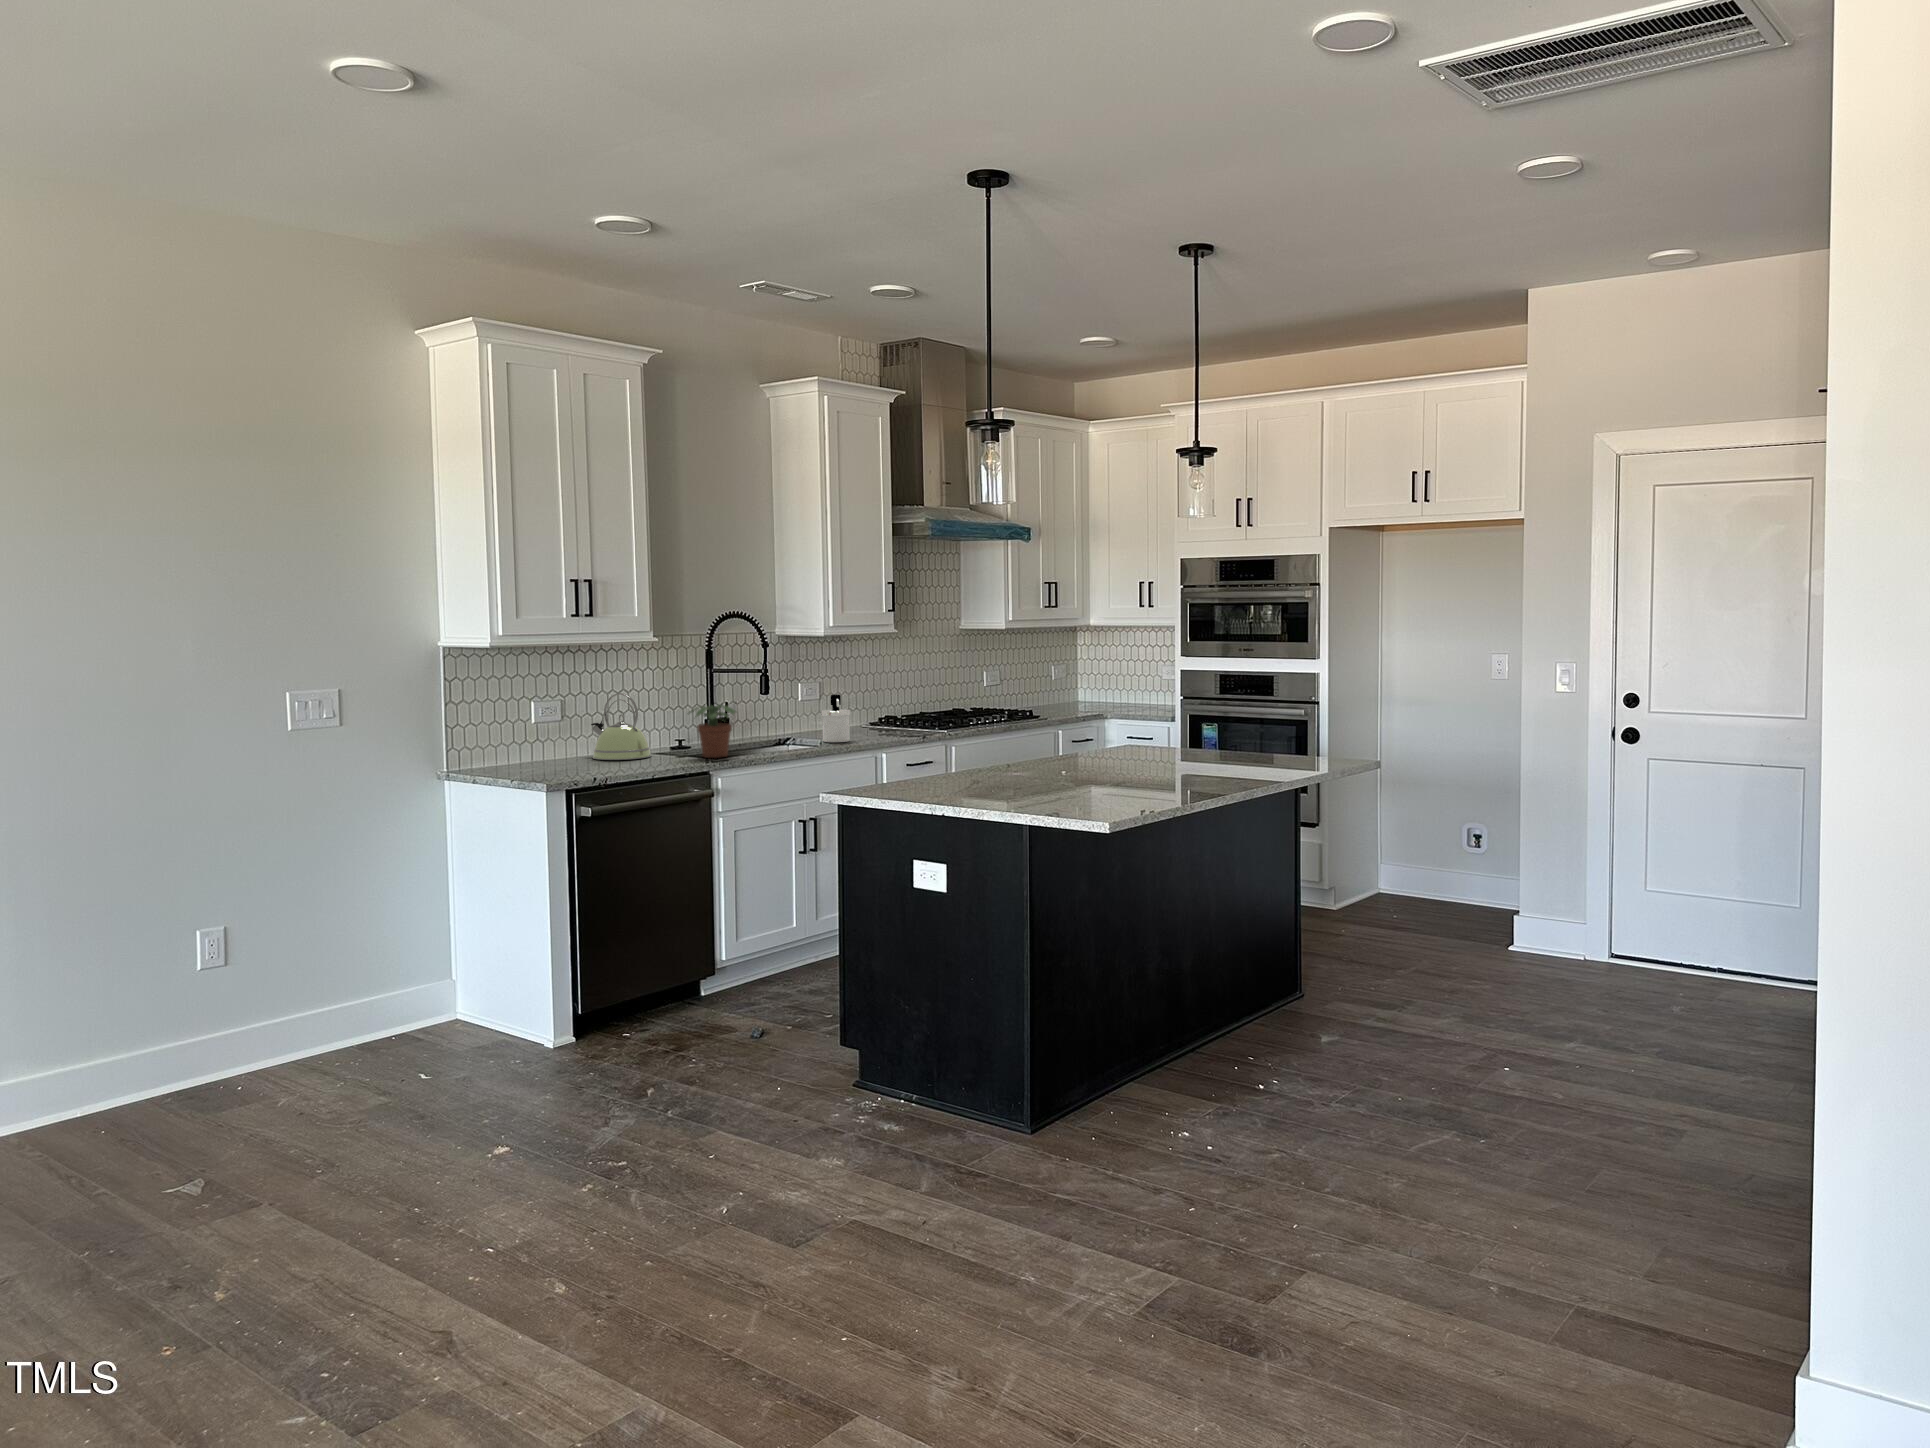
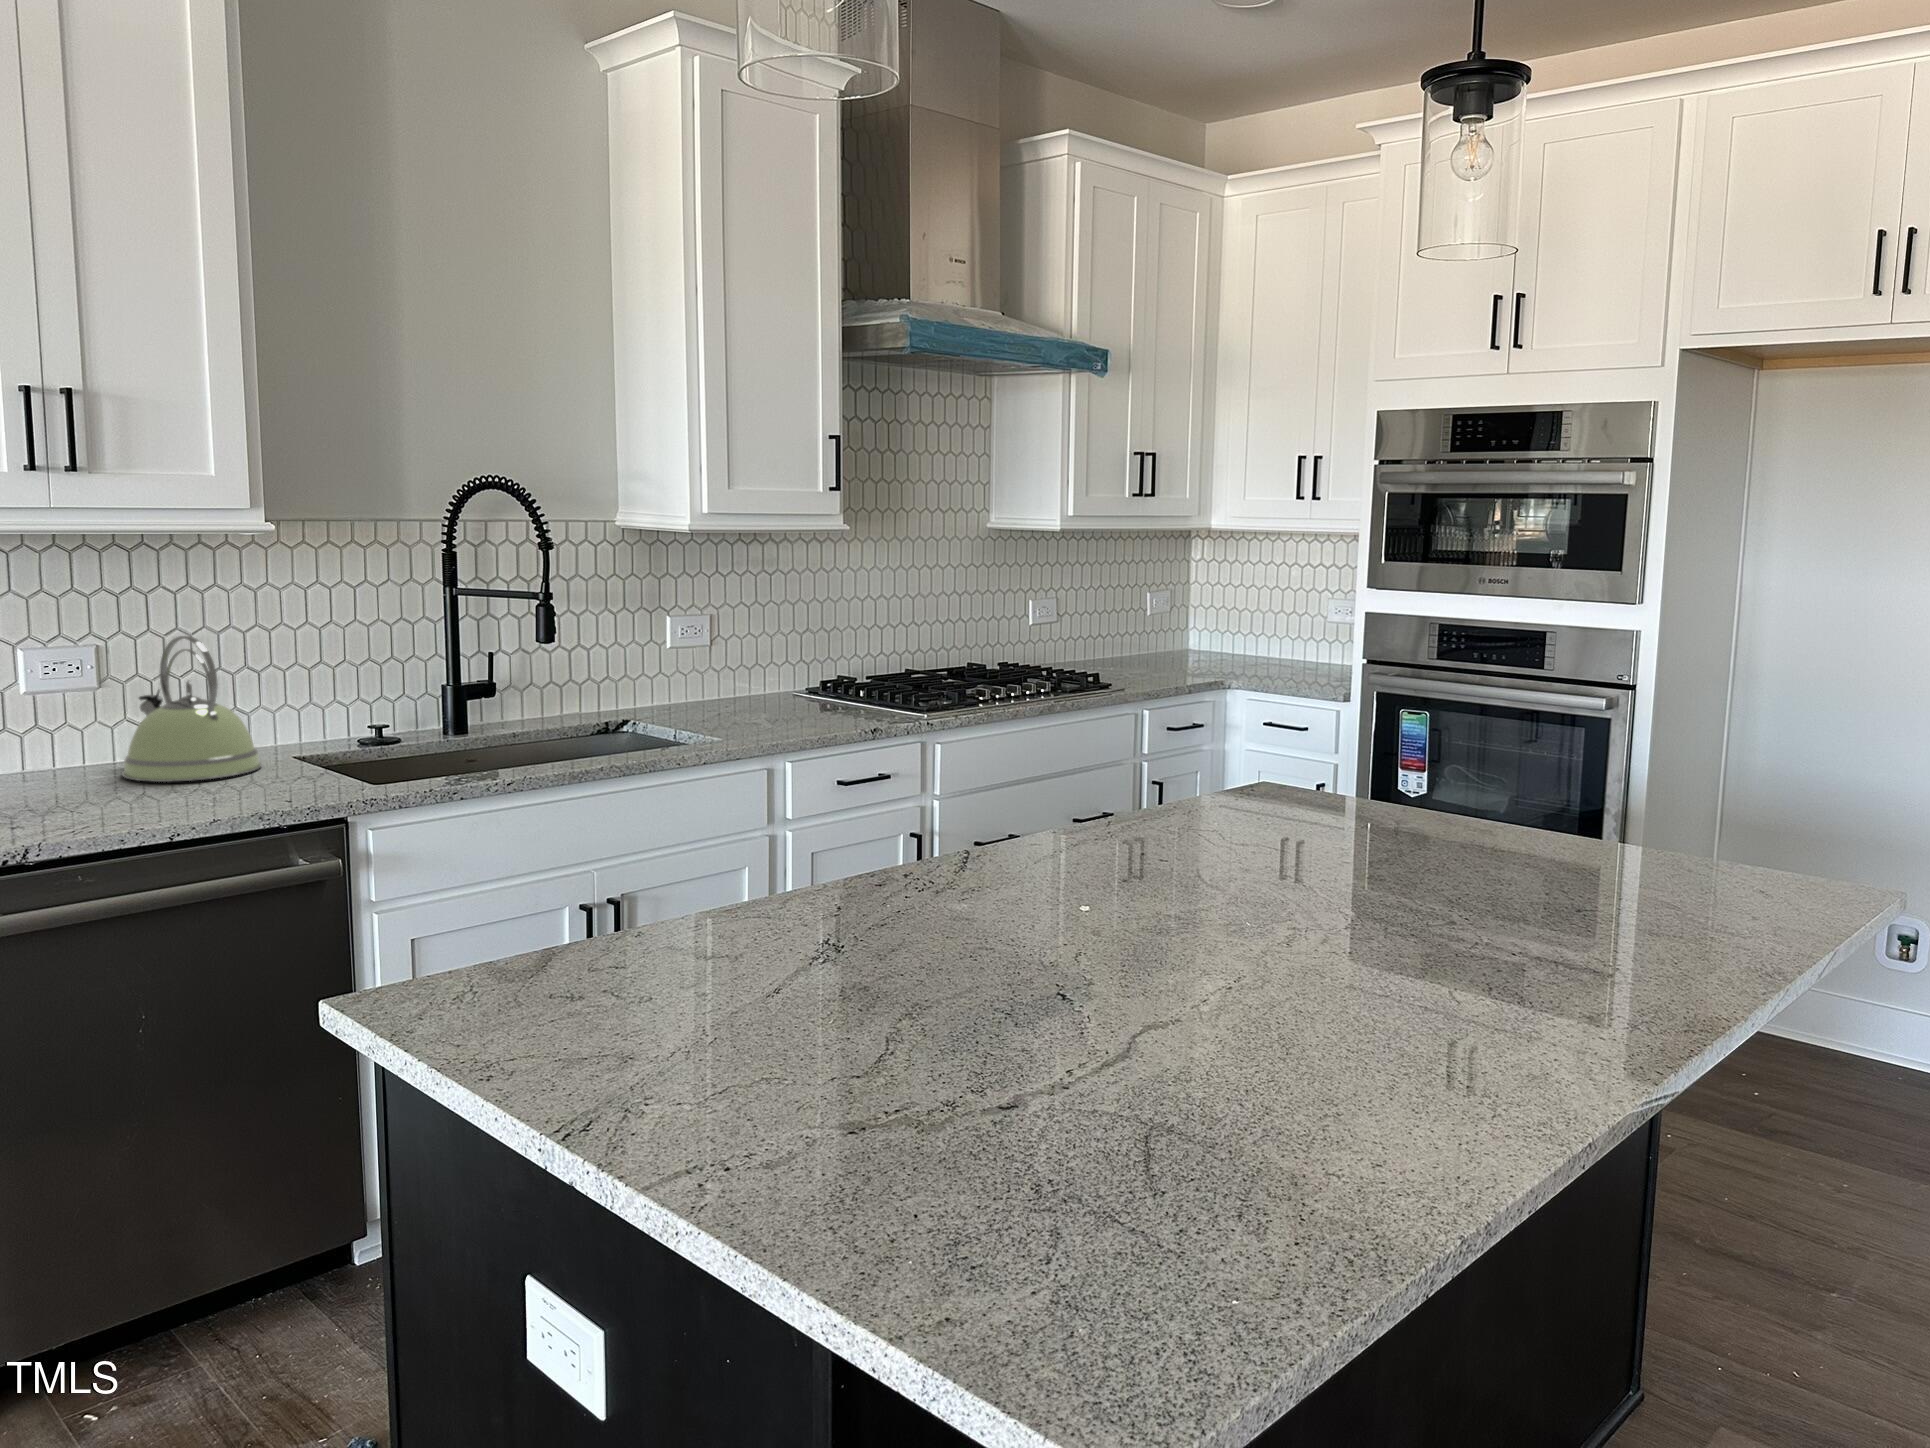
soap dispenser: present [821,694,850,742] -> none [663,645,721,741]
potted plant: present [689,705,736,758] -> none [319,667,437,783]

